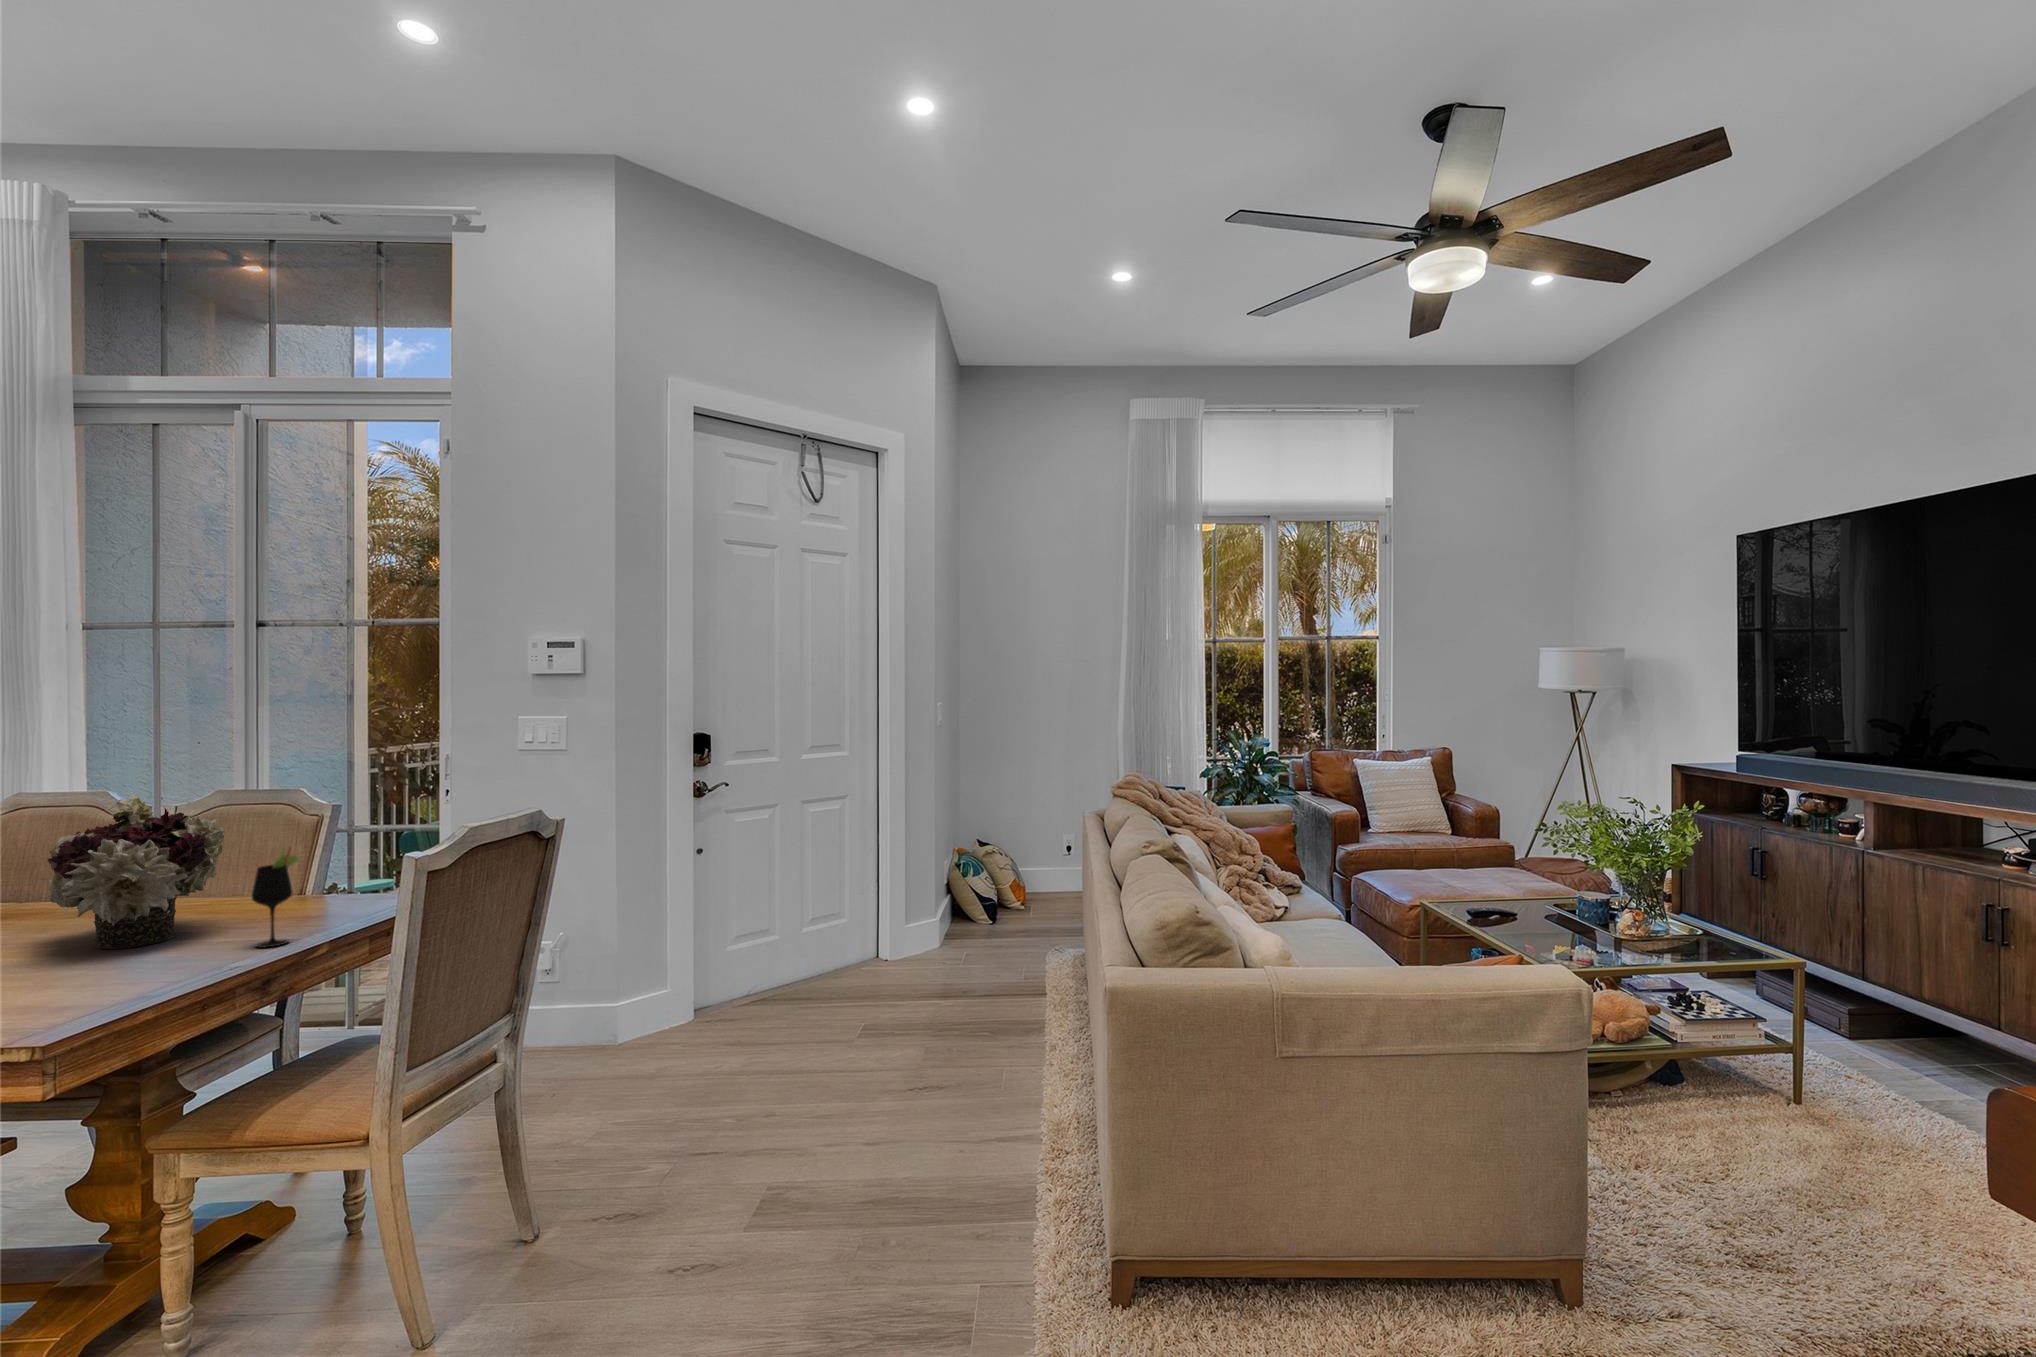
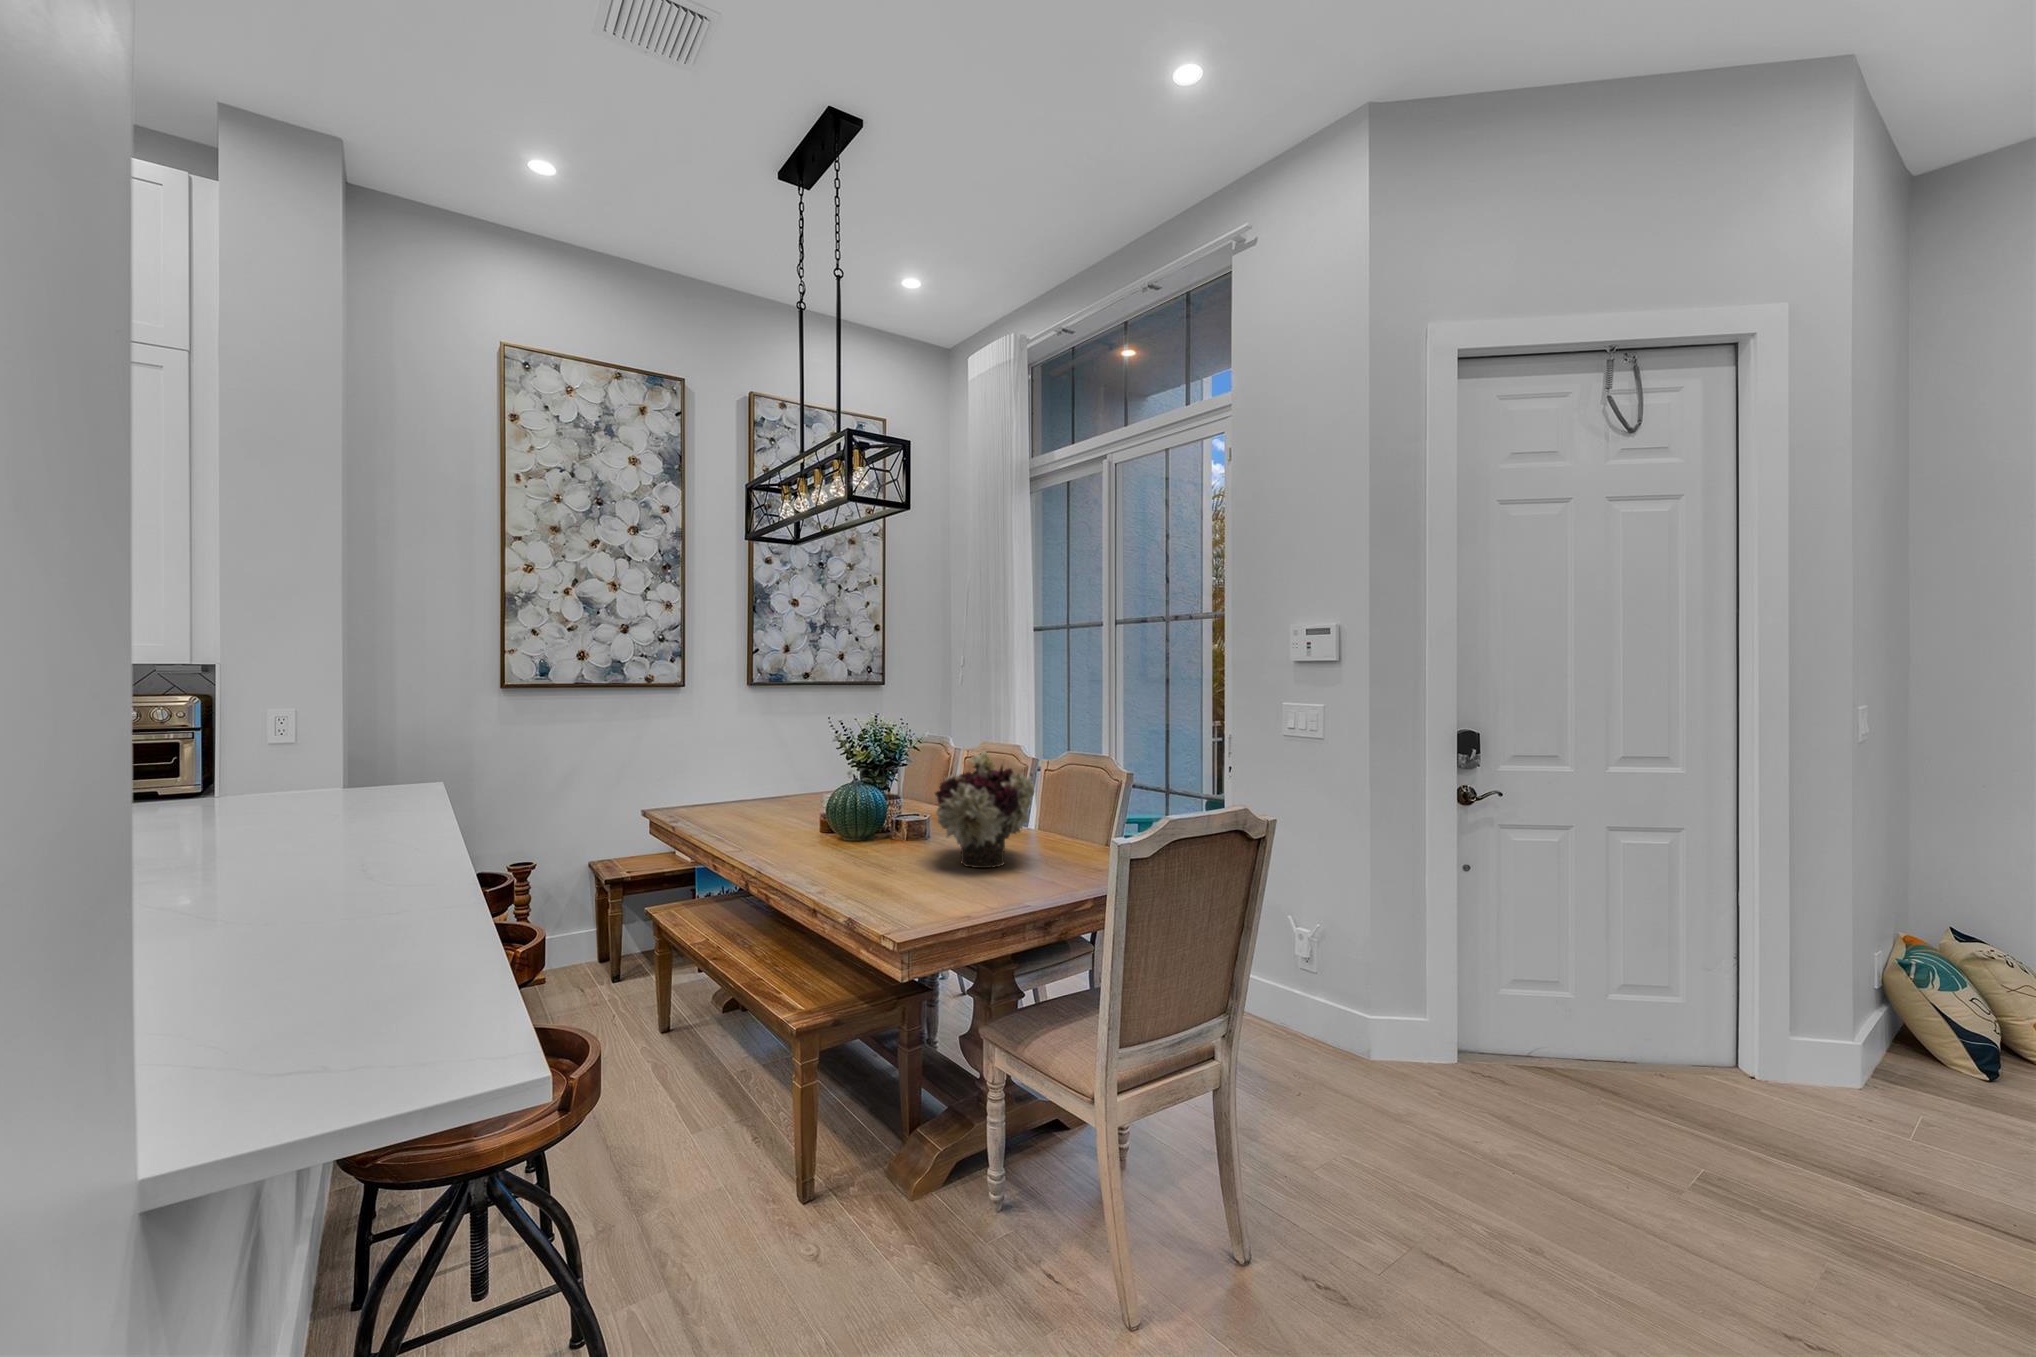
wine glass: present [252,848,299,948] -> none [1037,808,1070,892]

